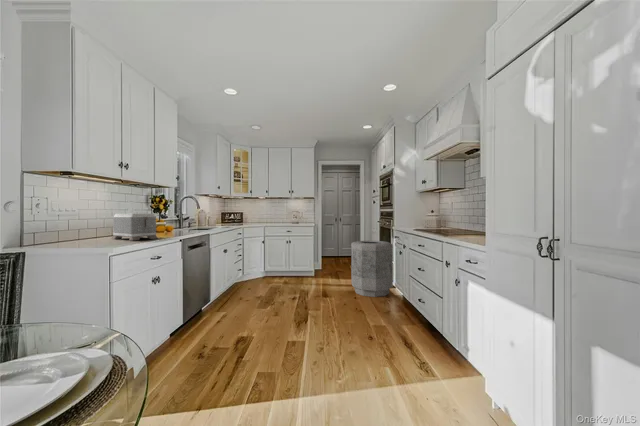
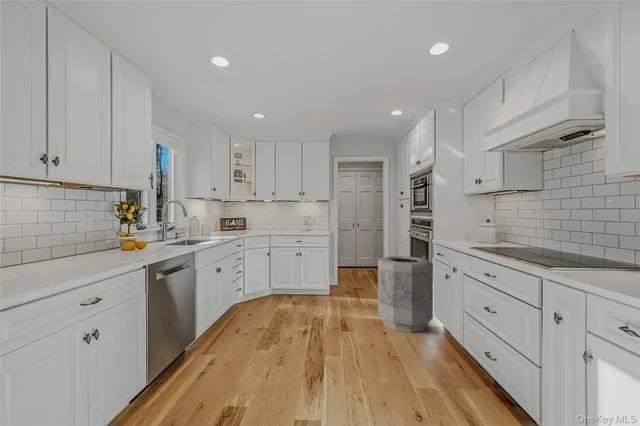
toaster: present [112,214,157,241] -> none [35,229,102,275]

